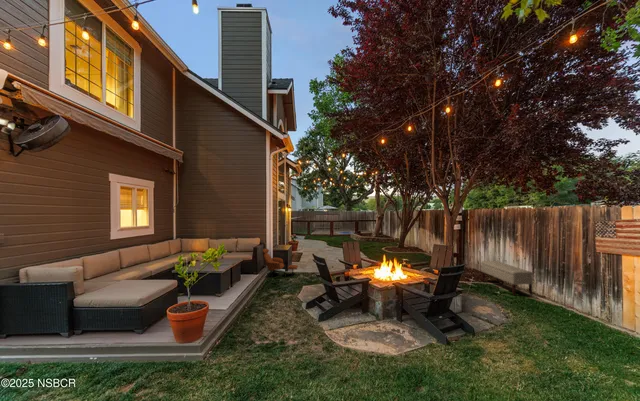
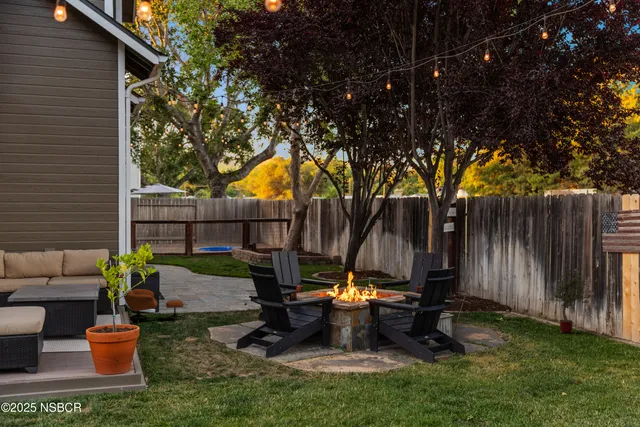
bench: present [481,261,533,295] -> none [482,278,544,321]
potted tree: none [544,264,584,315] -> present [553,270,590,333]

